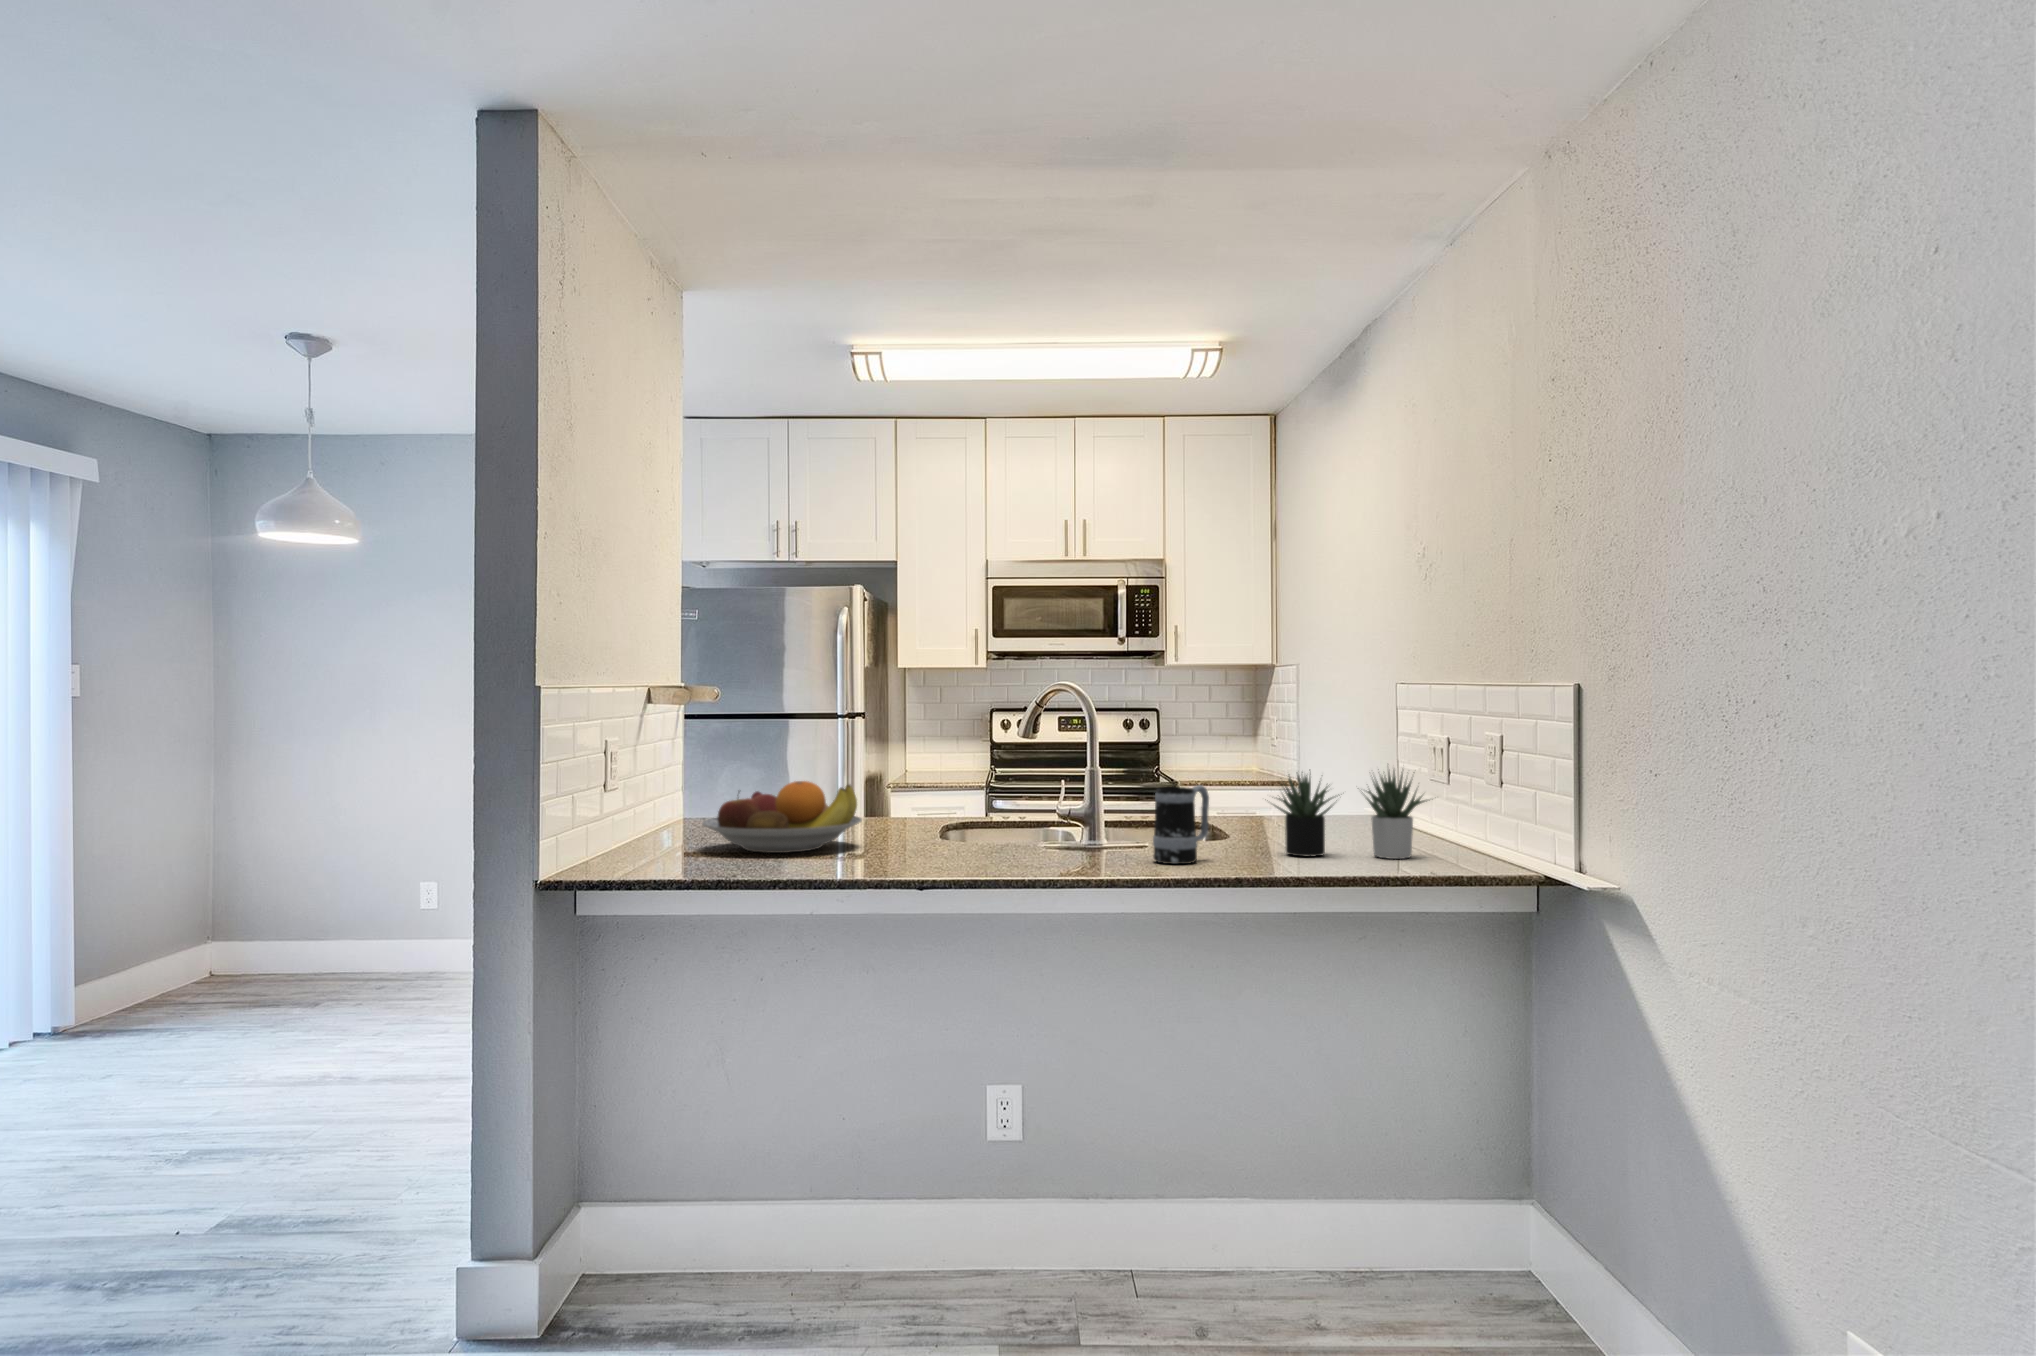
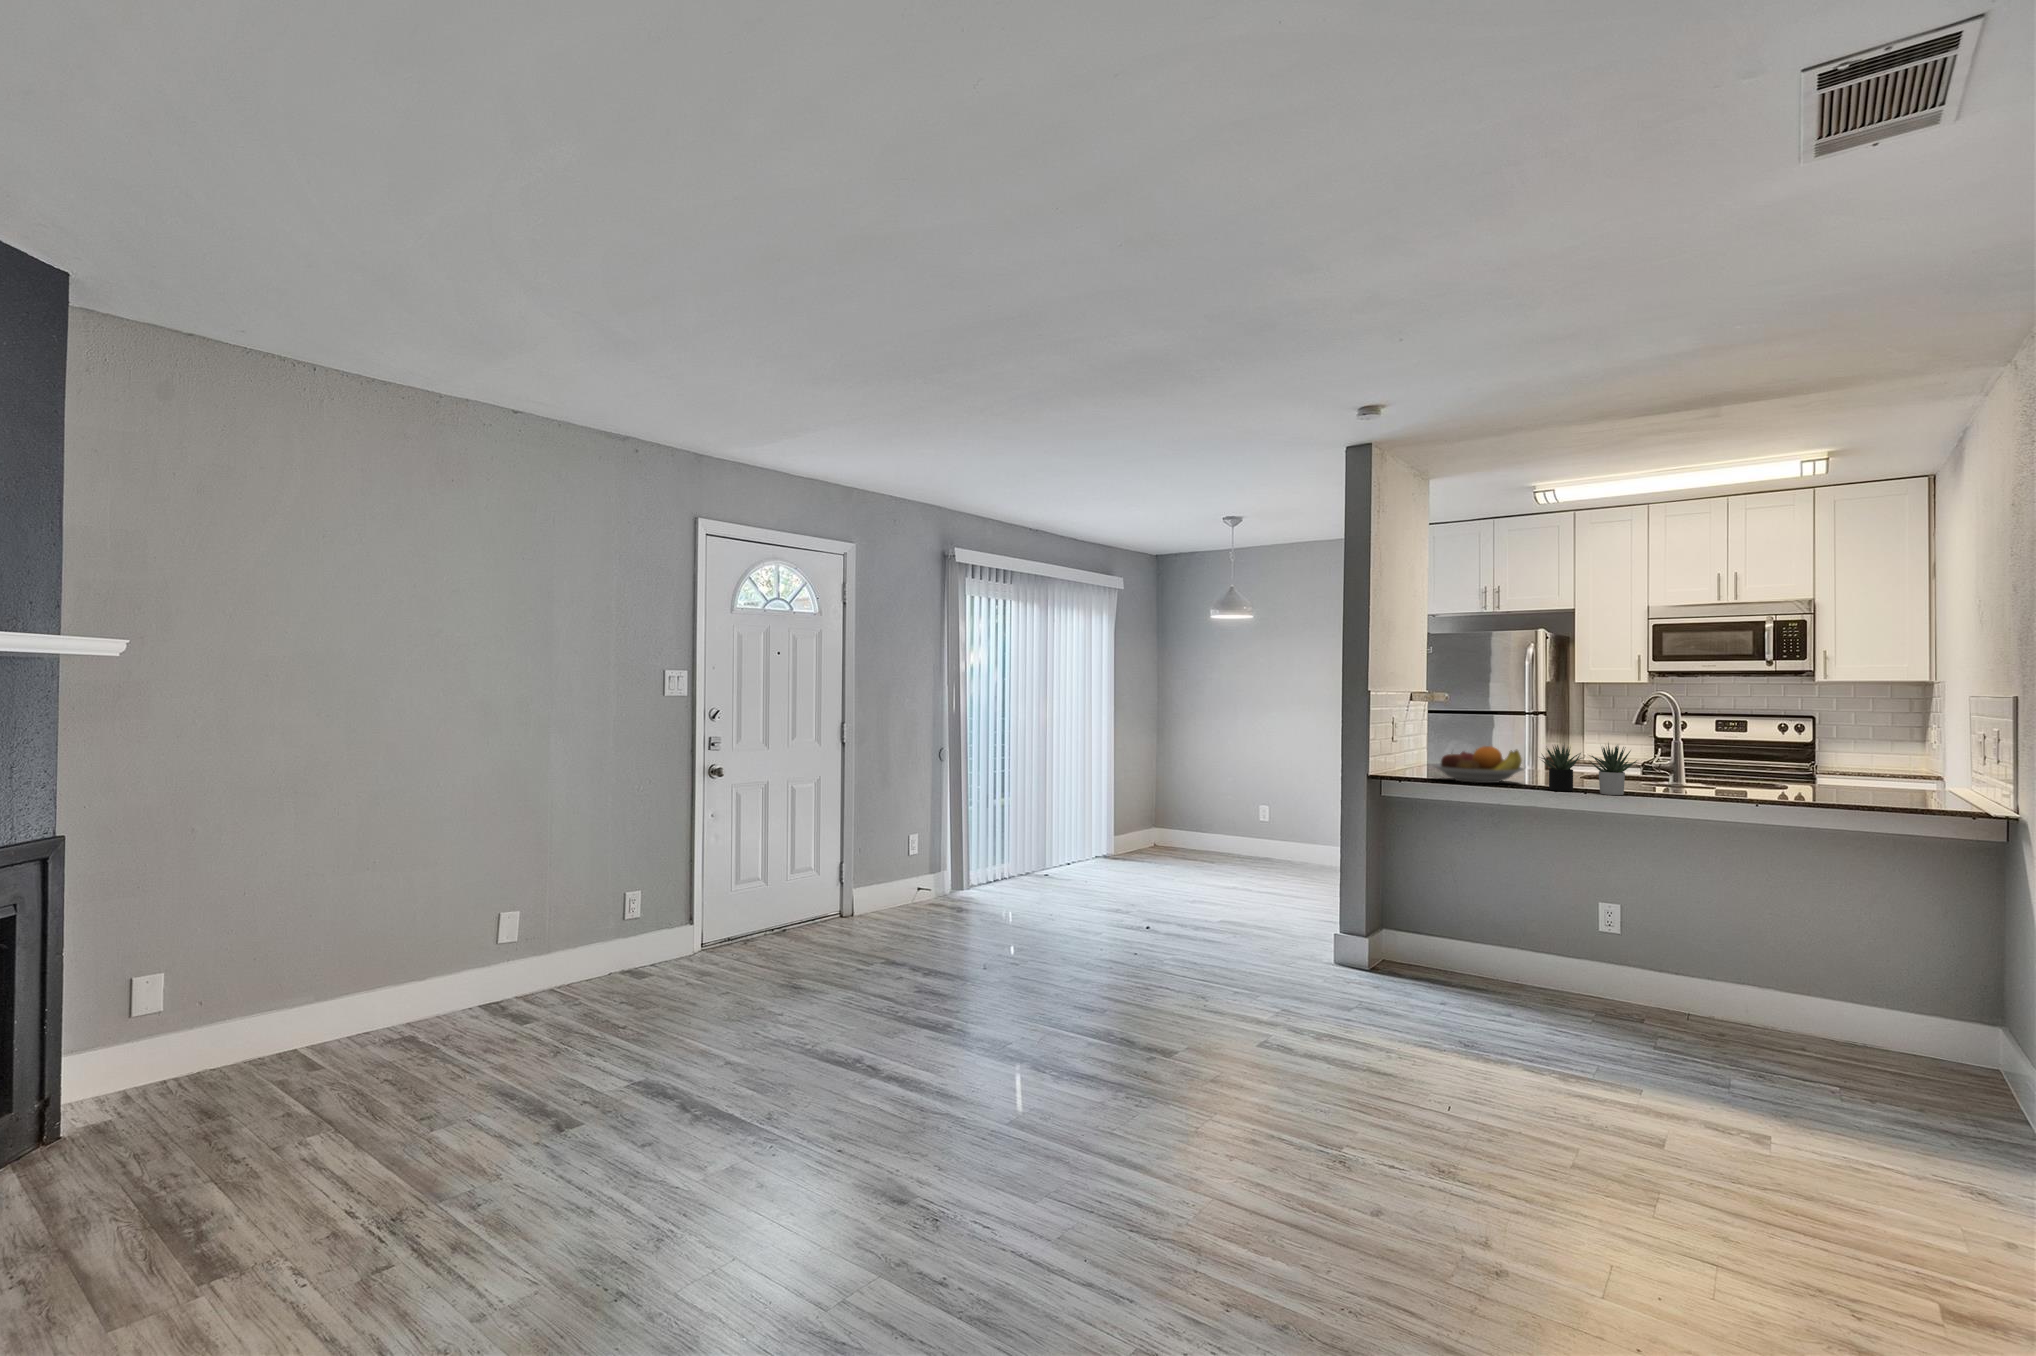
succulent plant: present [1273,771,1427,859] -> present [1542,743,1637,795]
mug: present [1153,785,1209,864] -> none [1706,758,1749,803]

